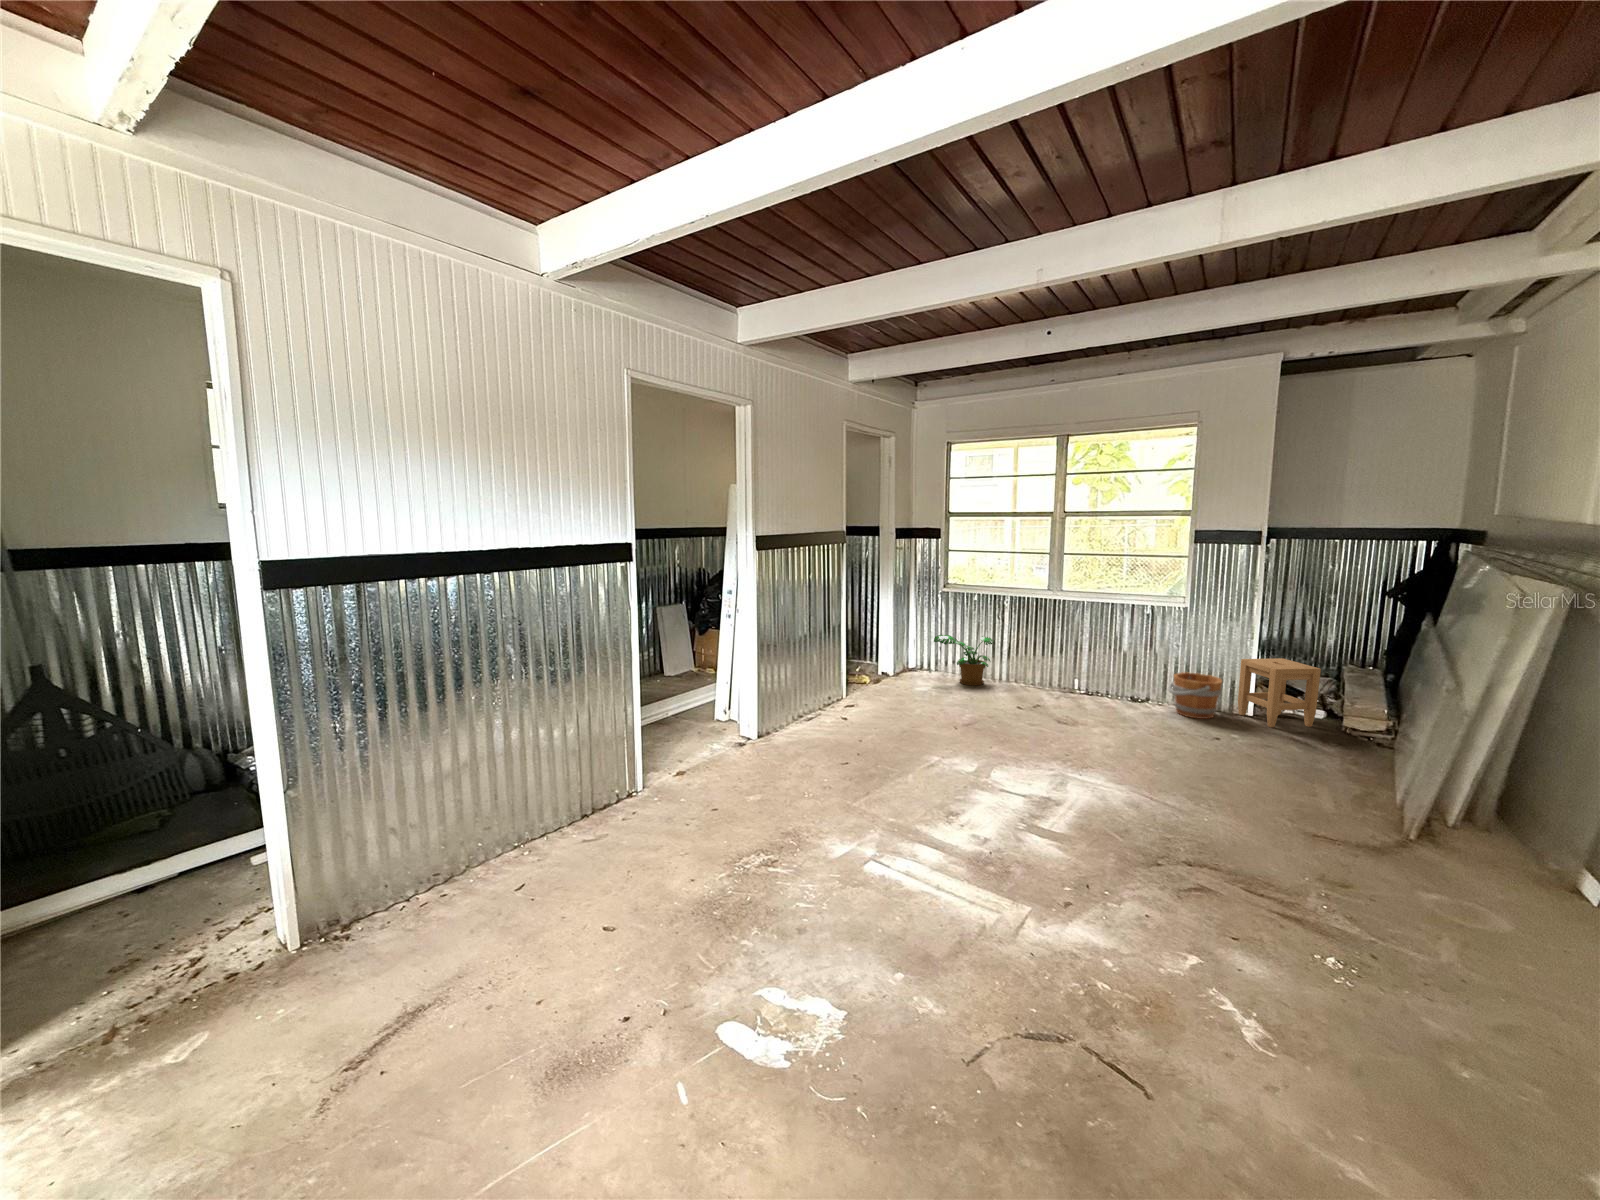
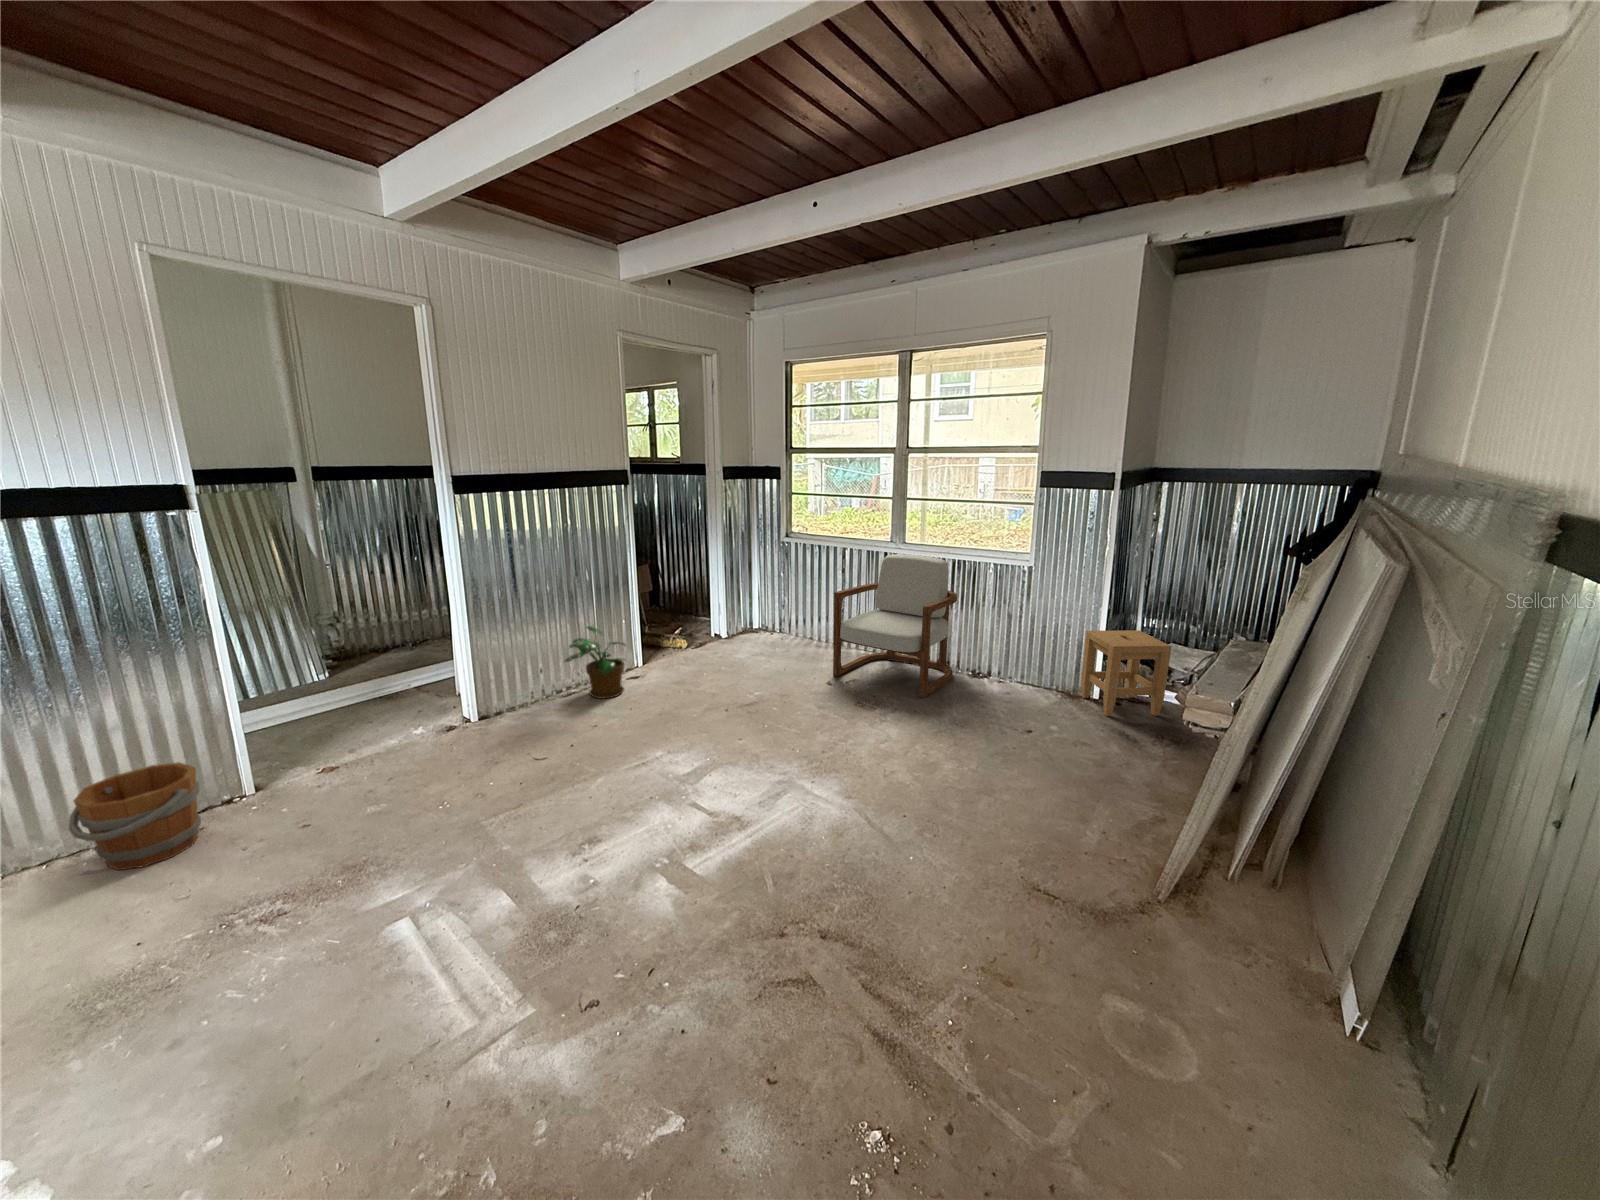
armchair: none [1018,600,1125,717] -> present [833,554,957,698]
potted plant: present [934,635,994,686] -> present [565,626,626,698]
bucket: present [1168,672,1222,719] -> present [69,762,201,870]

